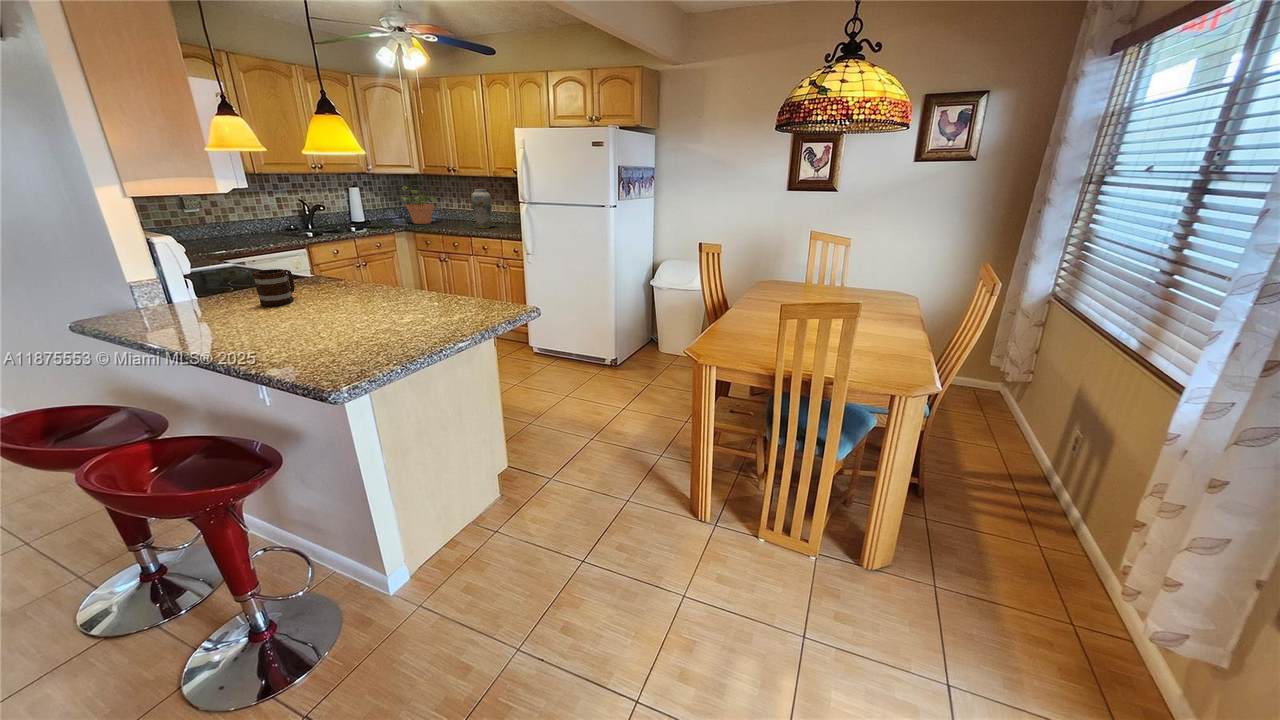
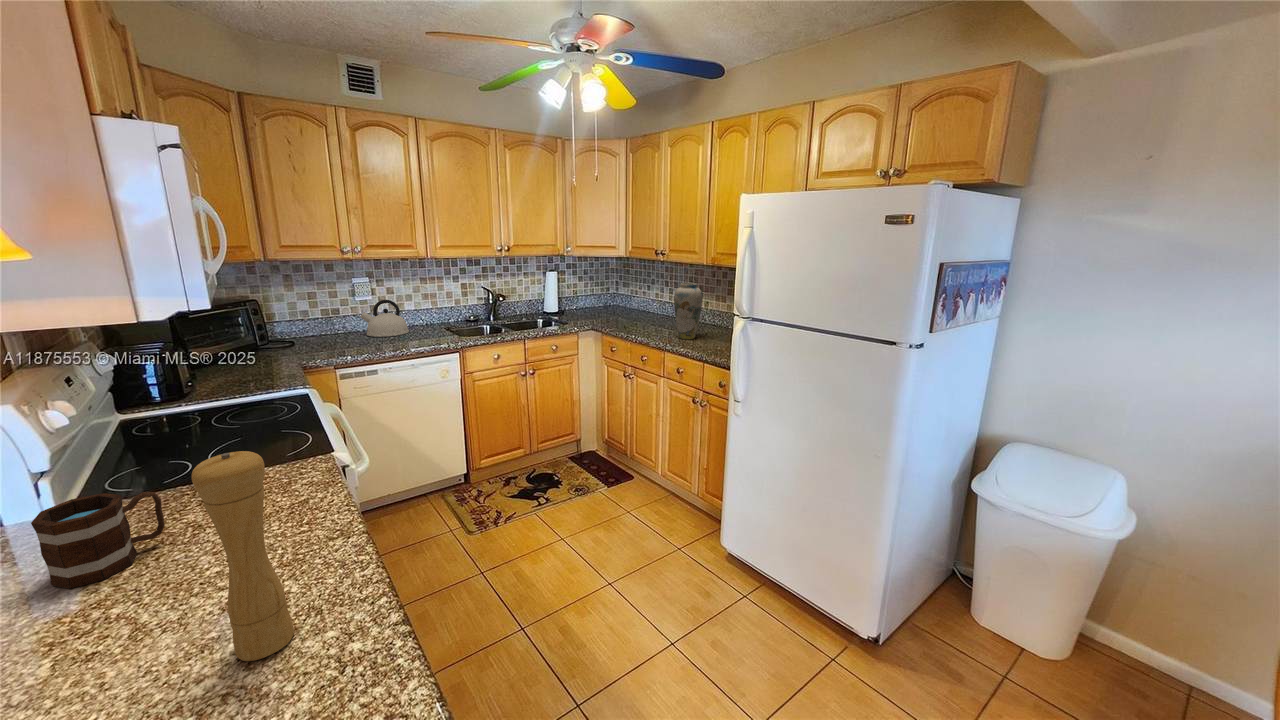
potted plant: present [401,186,436,224] -> none [597,271,650,321]
kettle: none [191,212,241,243] -> present [360,300,409,337]
pepper mill: none [378,221,411,300] -> present [192,451,294,661]

